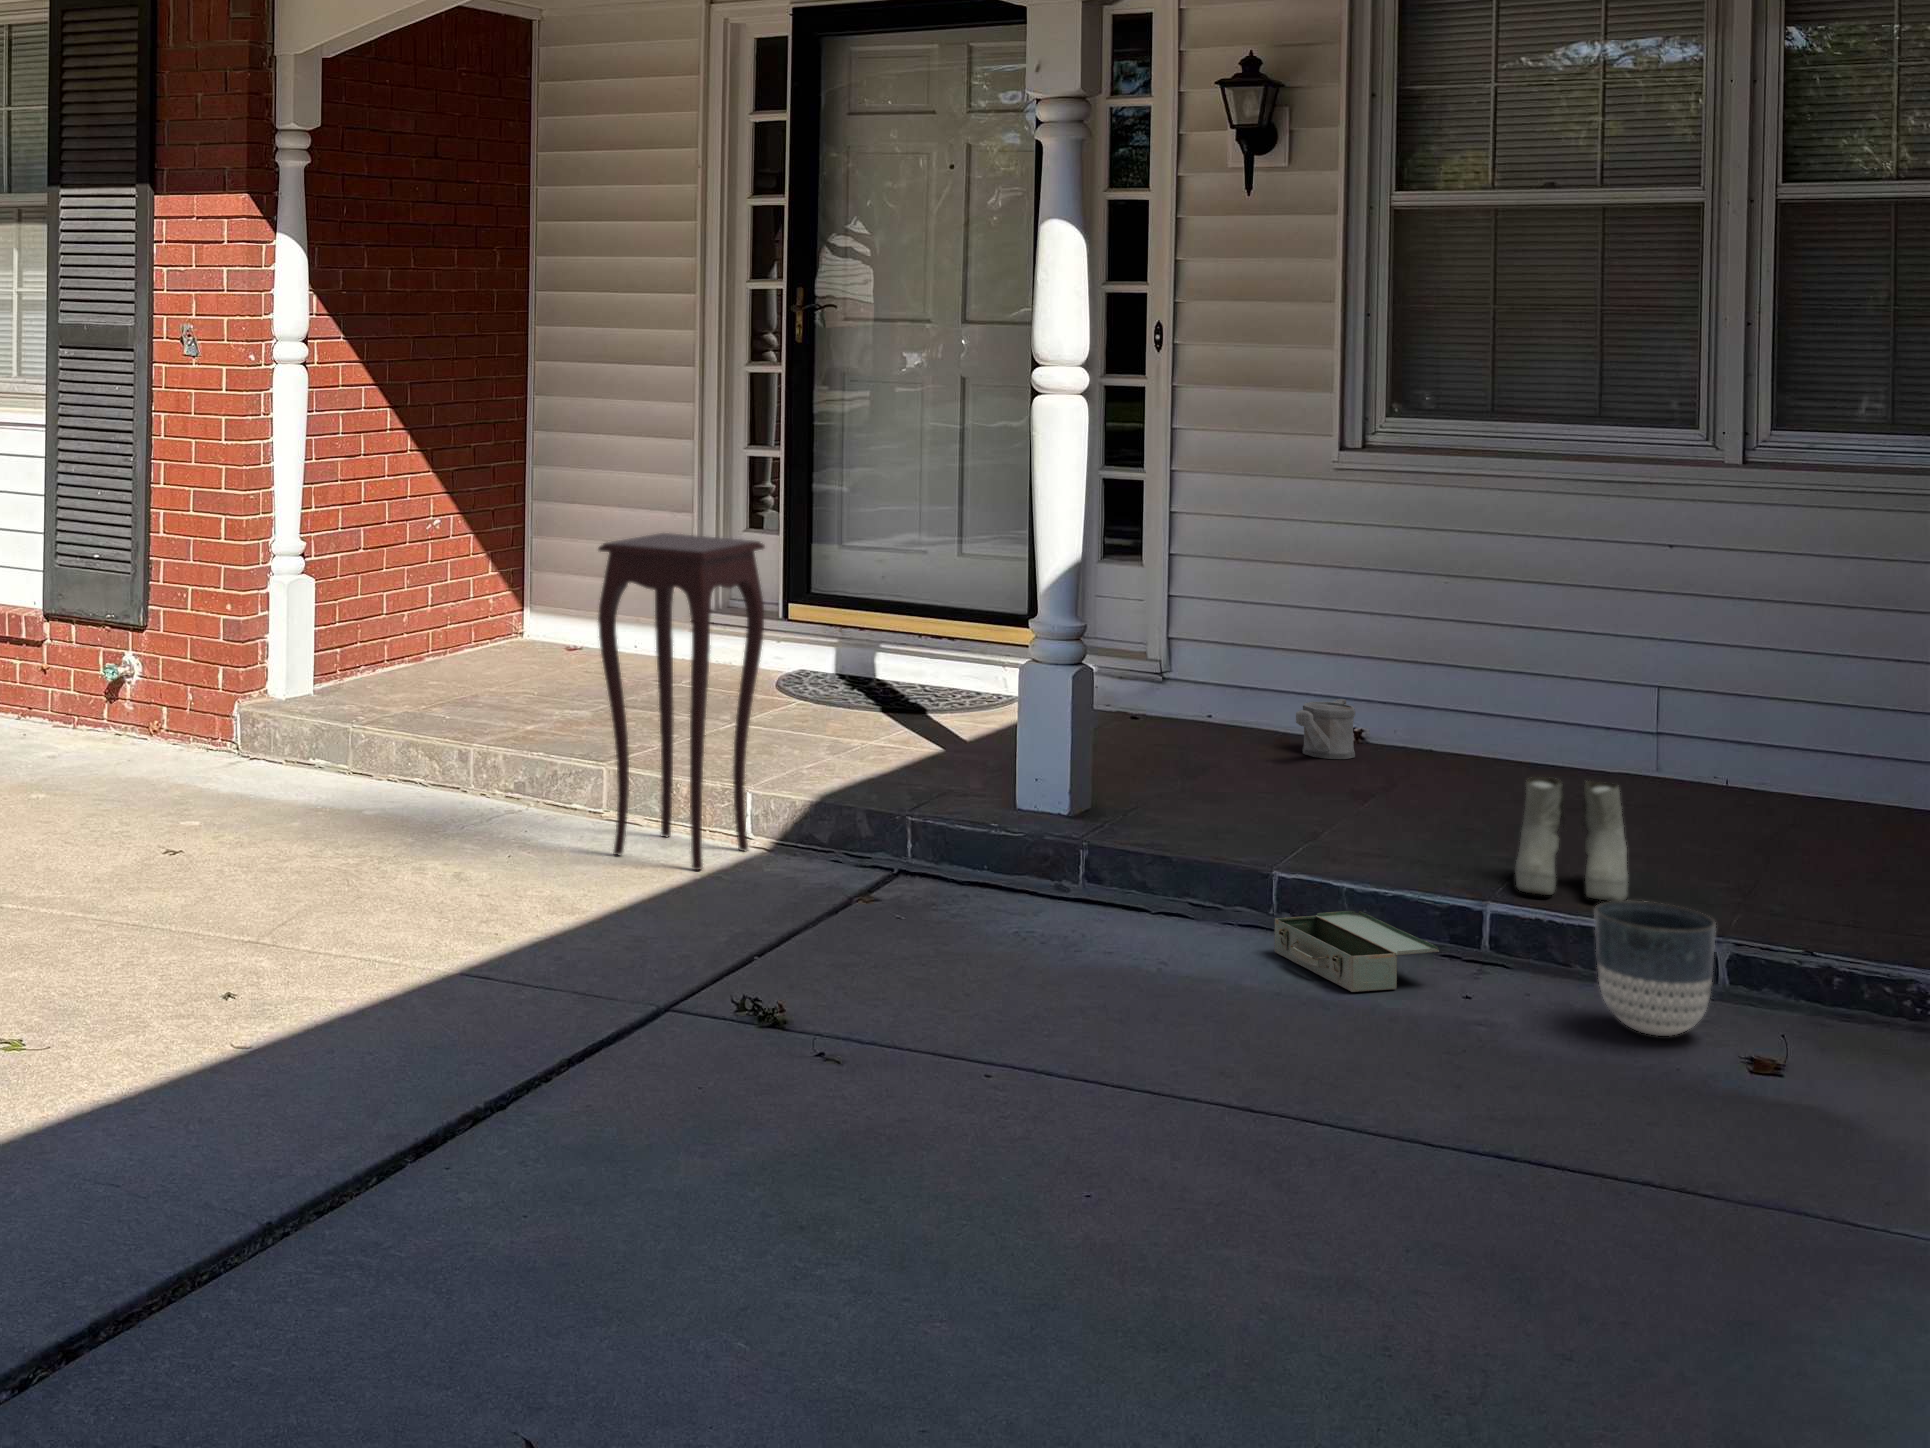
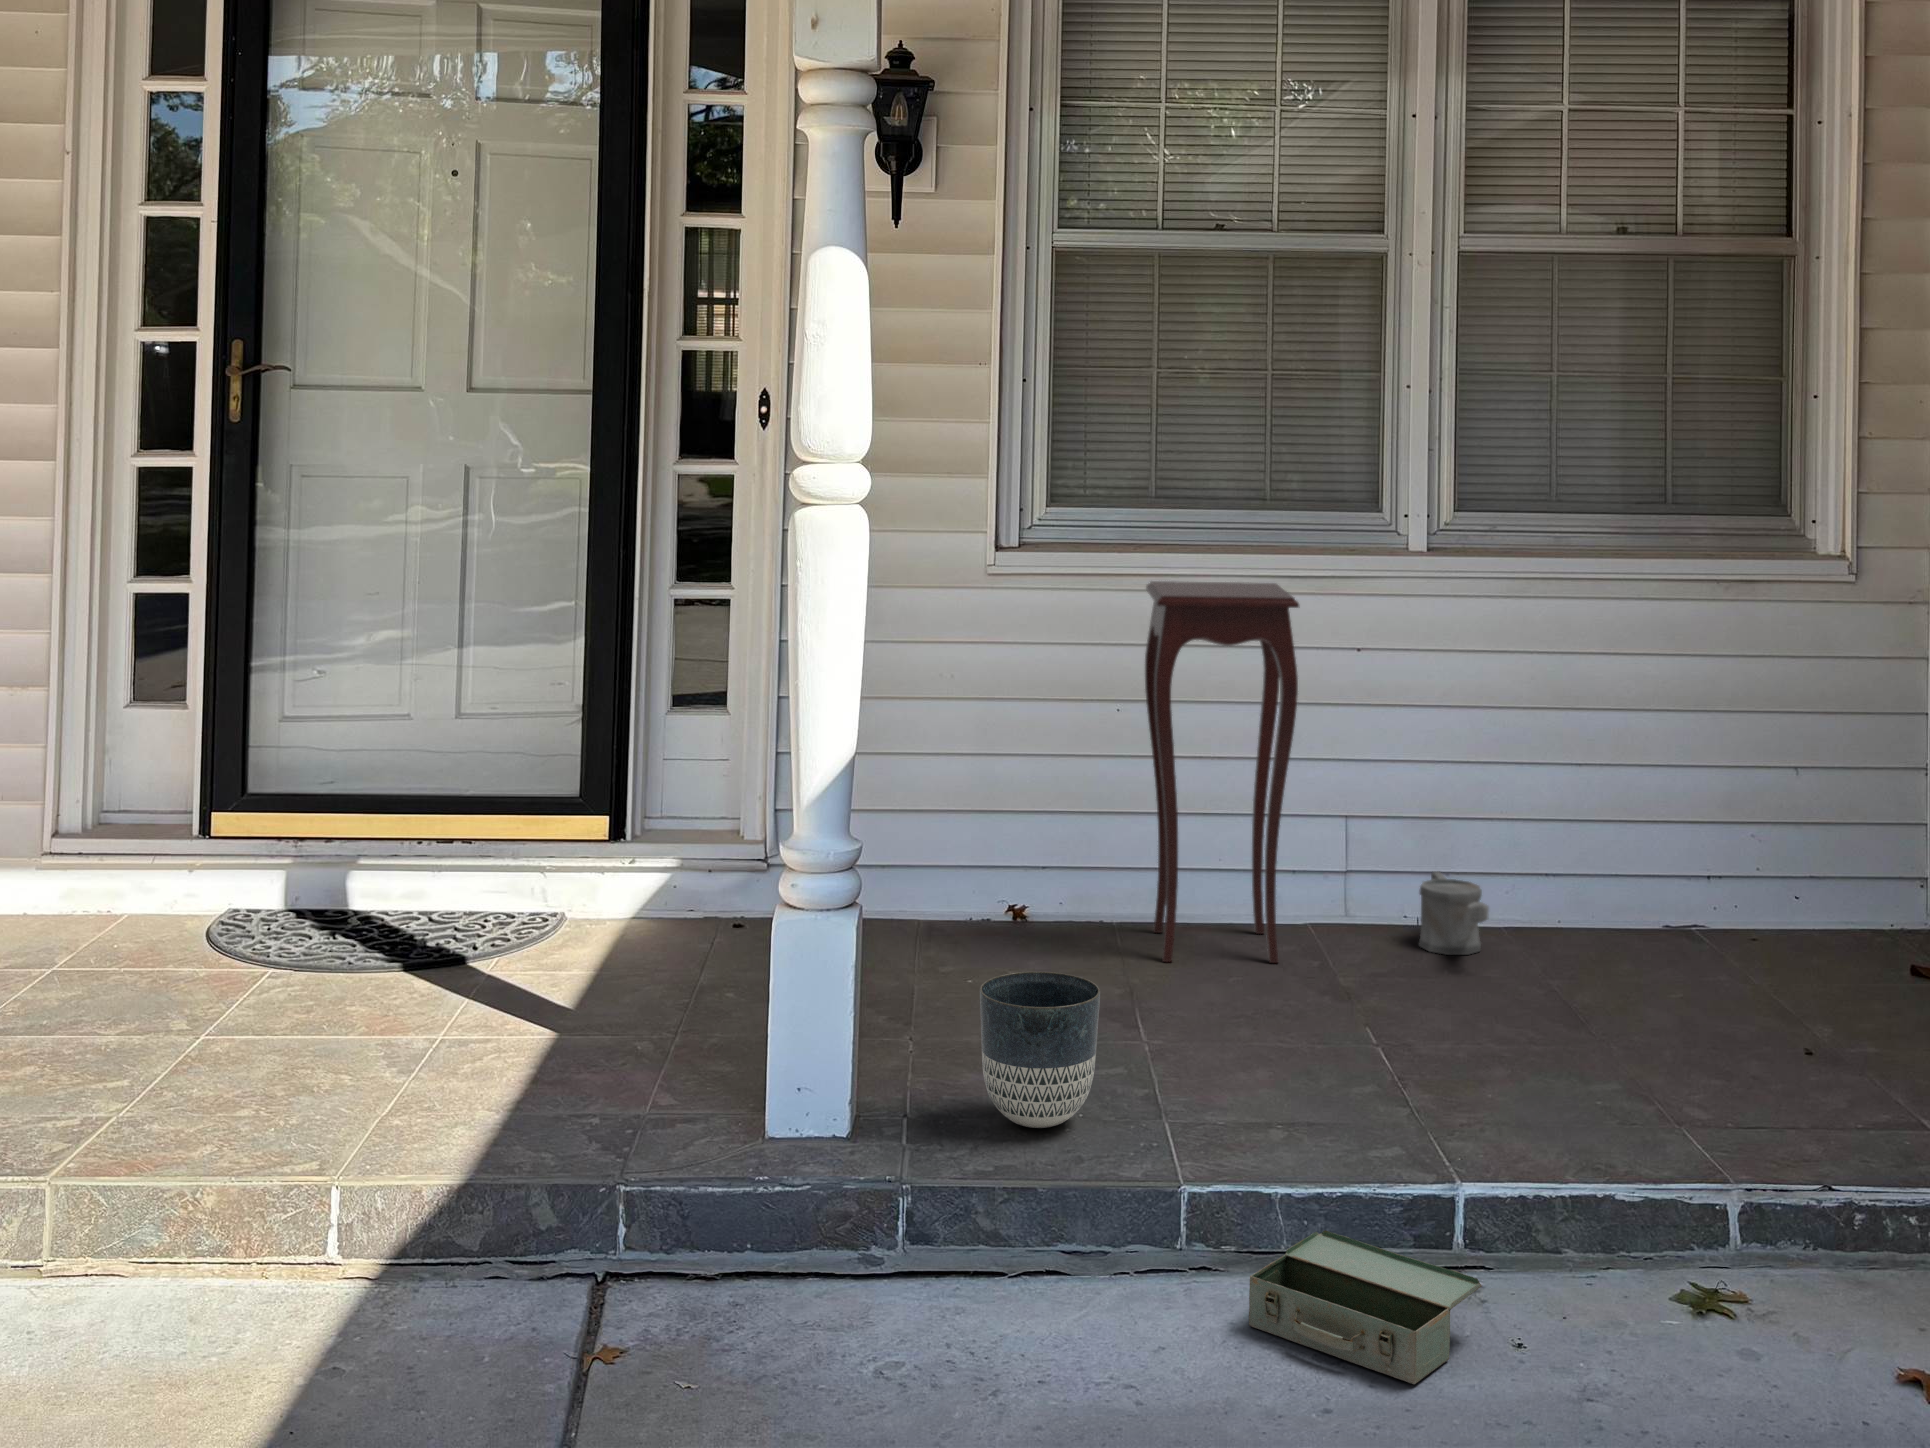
side table: present [598,533,765,870] -> present [1145,581,1299,963]
watering can: present [1296,699,1355,759] -> present [1419,871,1489,955]
boots: present [1515,777,1628,901] -> none [1427,980,1571,1151]
planter: present [1595,901,1716,1036] -> present [980,972,1100,1128]

